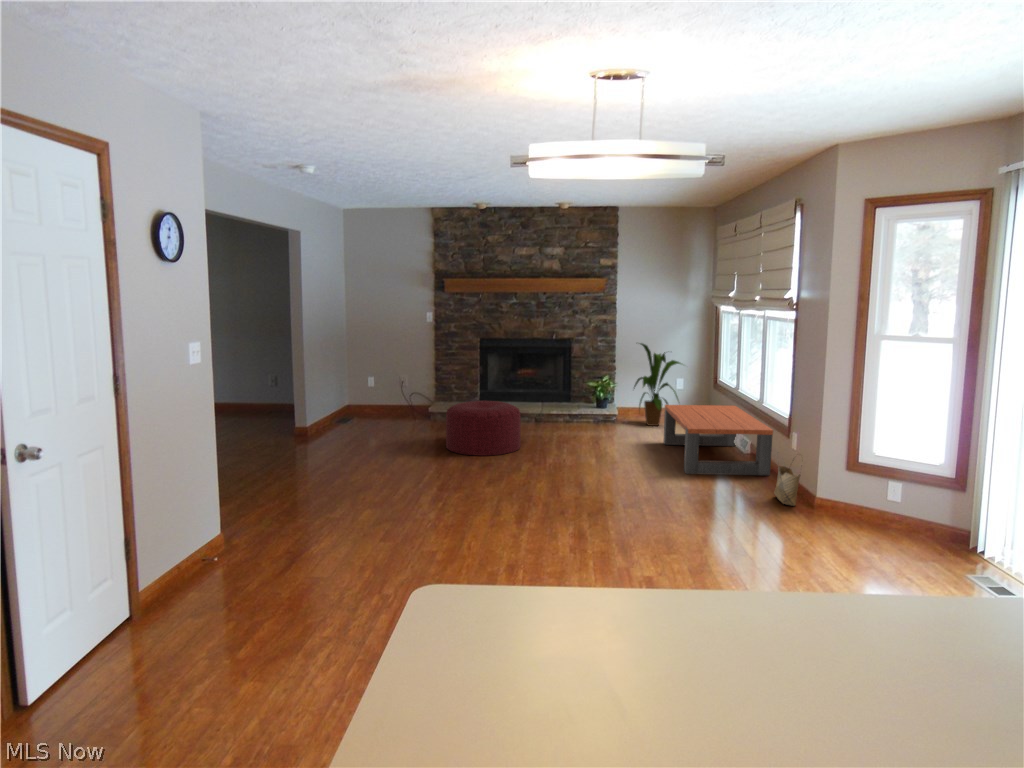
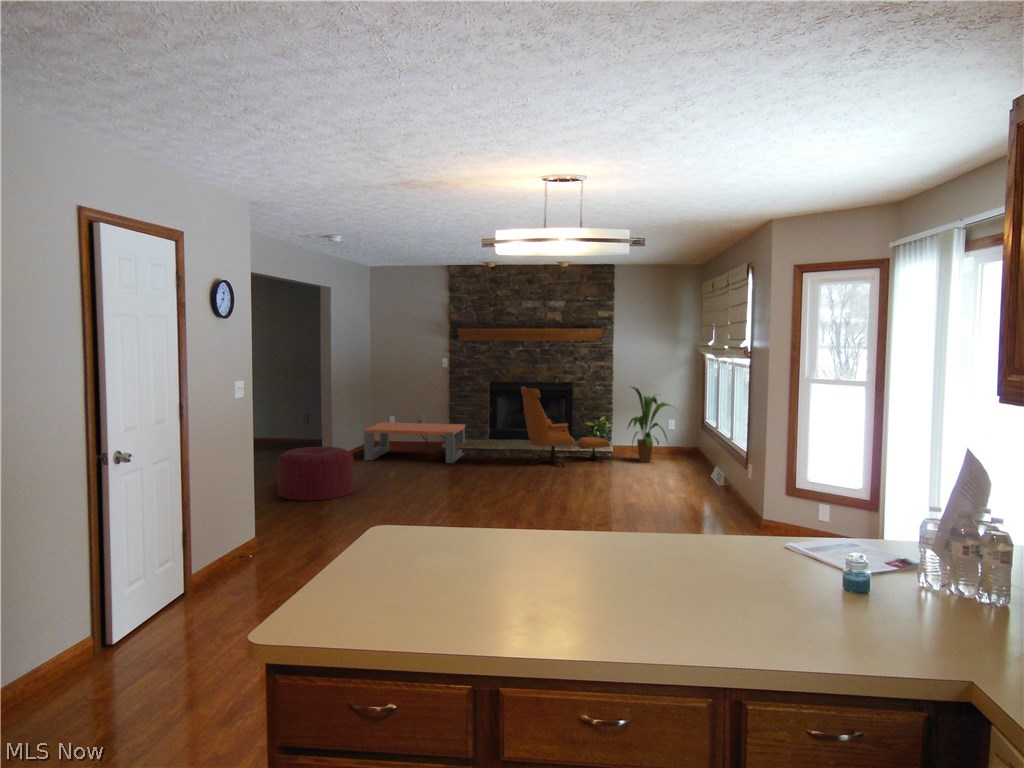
lounge chair: none [518,344,615,434] -> present [521,387,610,467]
ottoman: present [446,401,521,456] -> present [277,446,354,501]
coffee table: present [663,405,773,475] -> present [364,422,465,463]
woven basket: present [774,466,800,506] -> none [732,480,753,527]

